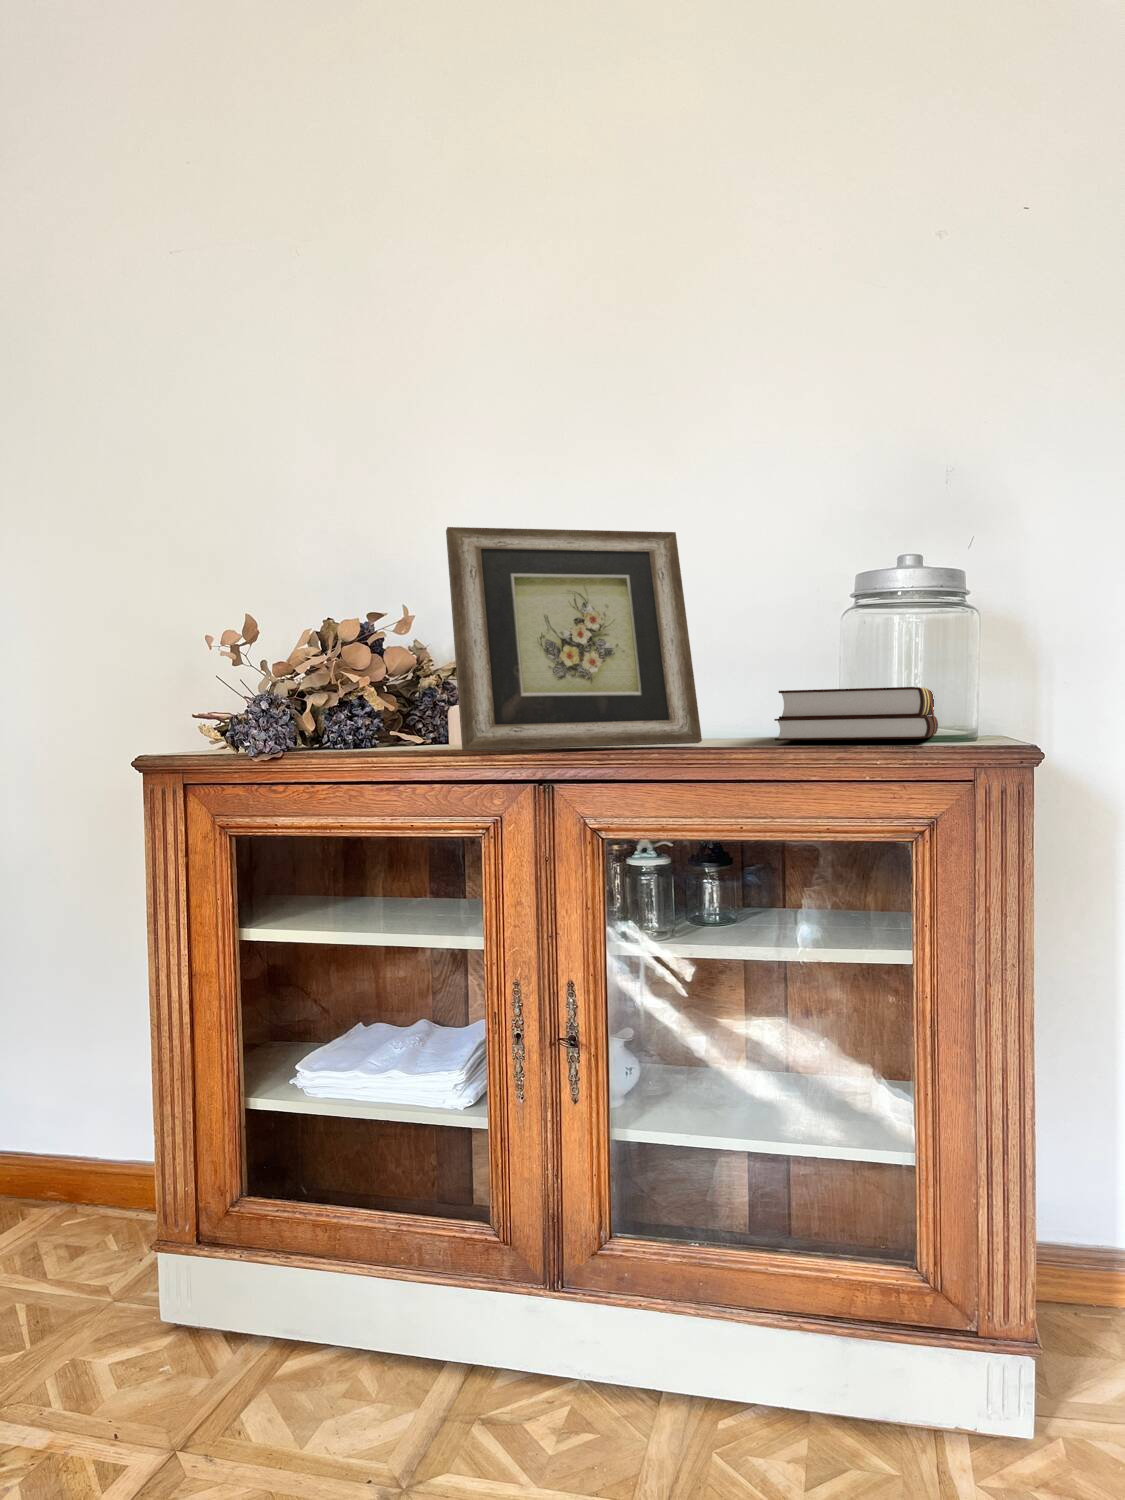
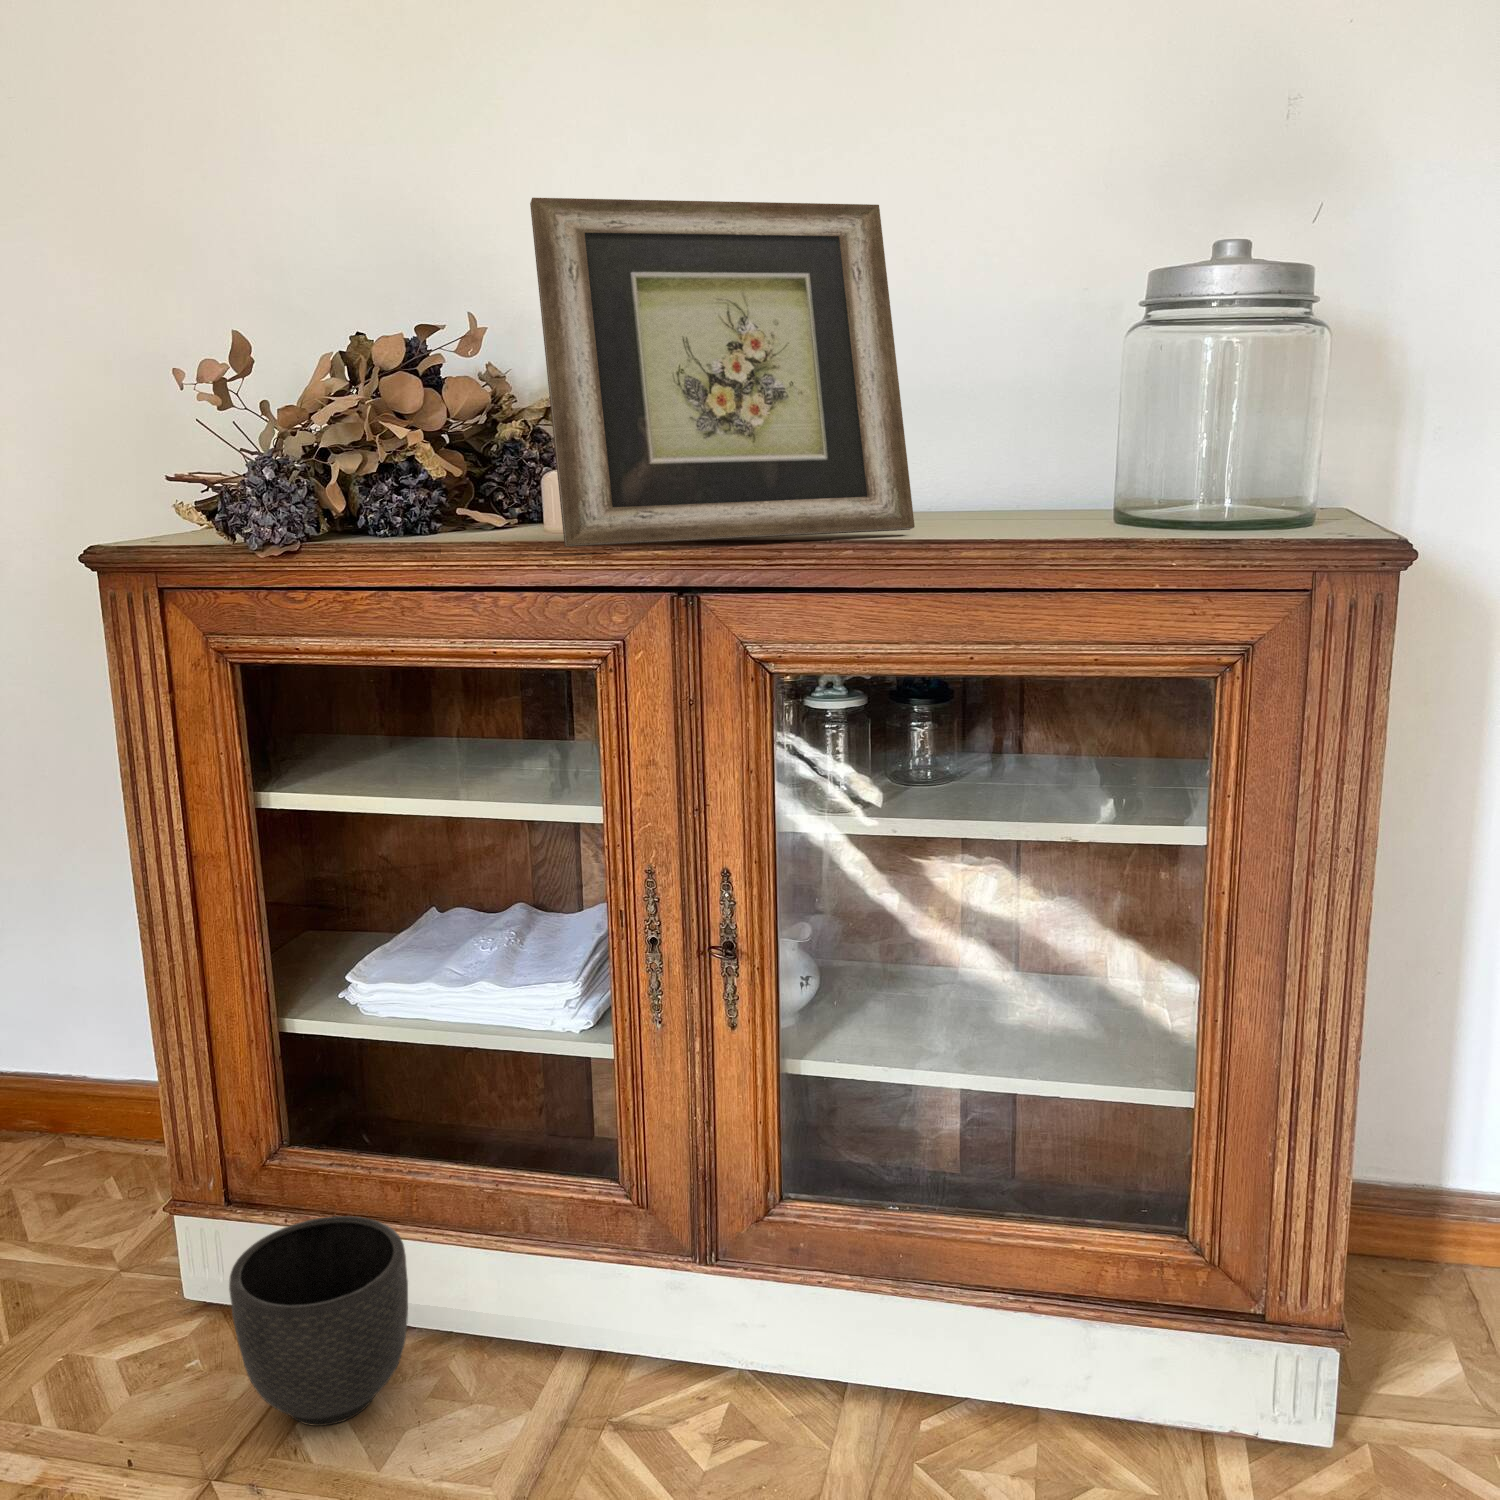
hardback book: present [774,687,938,740] -> none [1020,445,1249,526]
planter: none [198,1250,329,1415] -> present [229,1216,408,1426]

